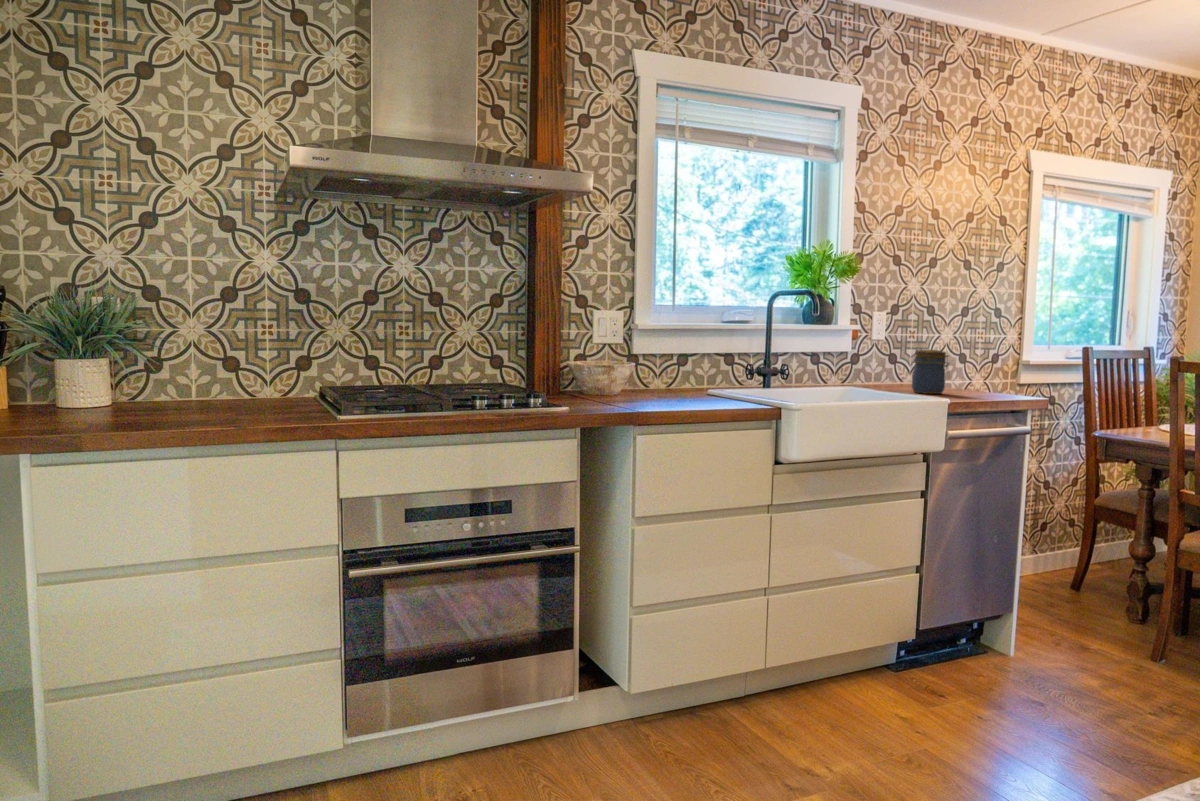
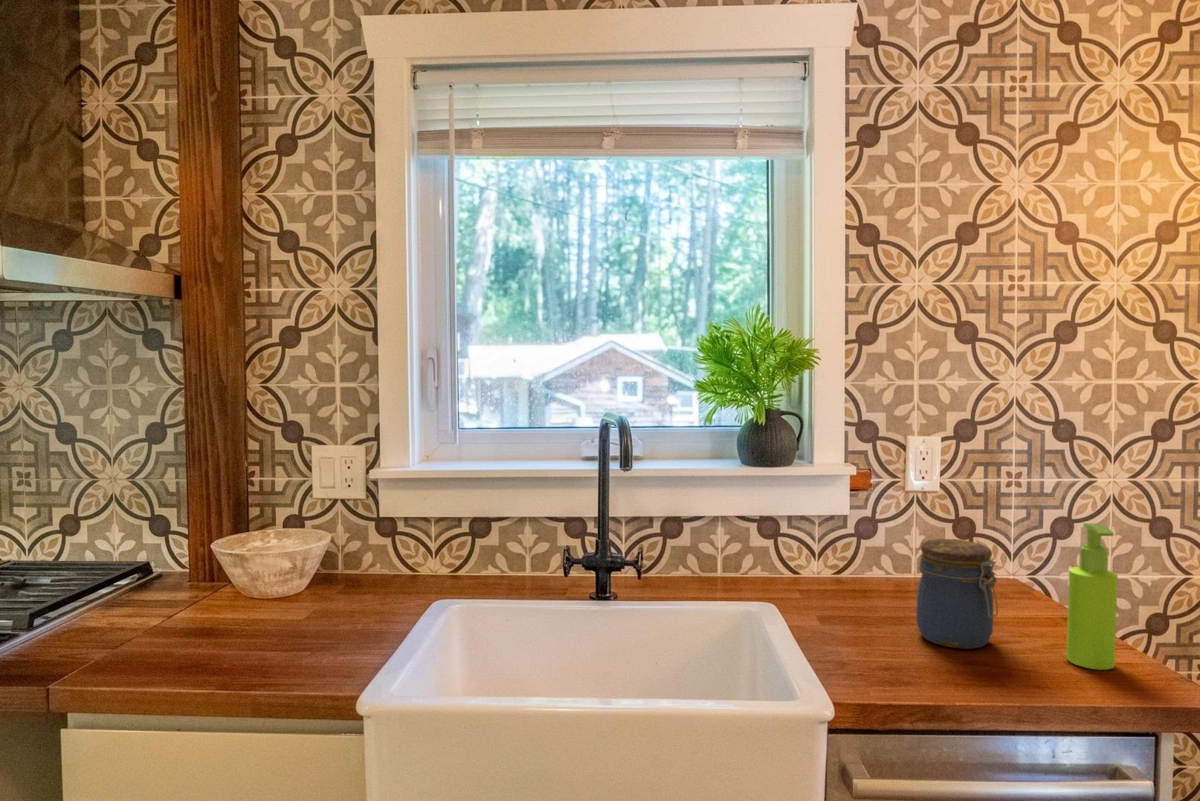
soap dispenser: none [971,337,995,395] -> present [1066,523,1118,670]

